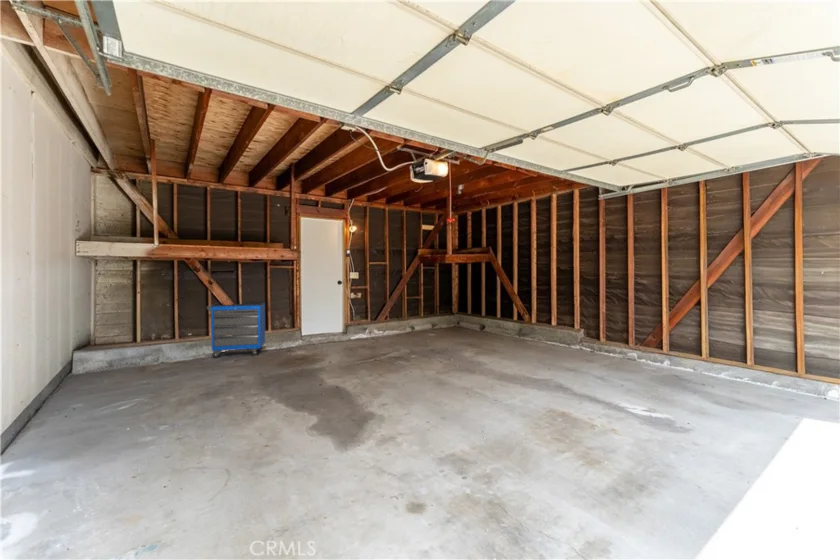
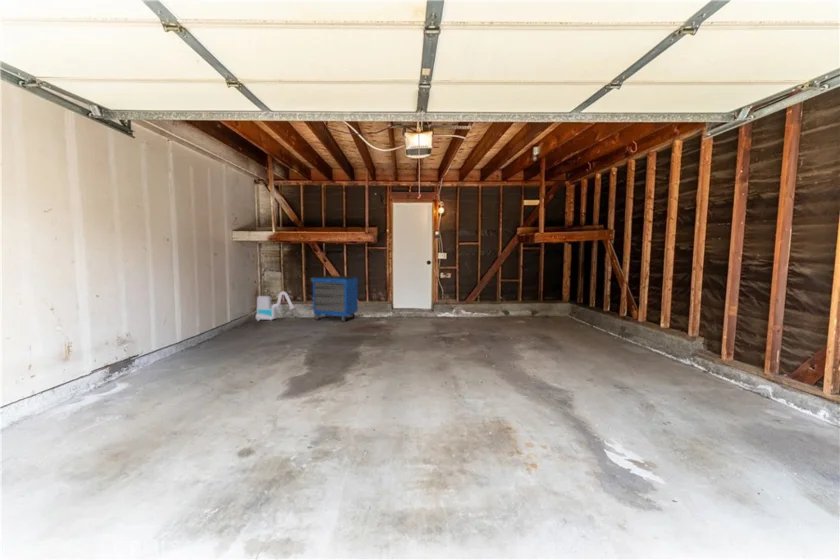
vacuum cleaner: none [120,326,186,369] -> present [256,292,295,321]

